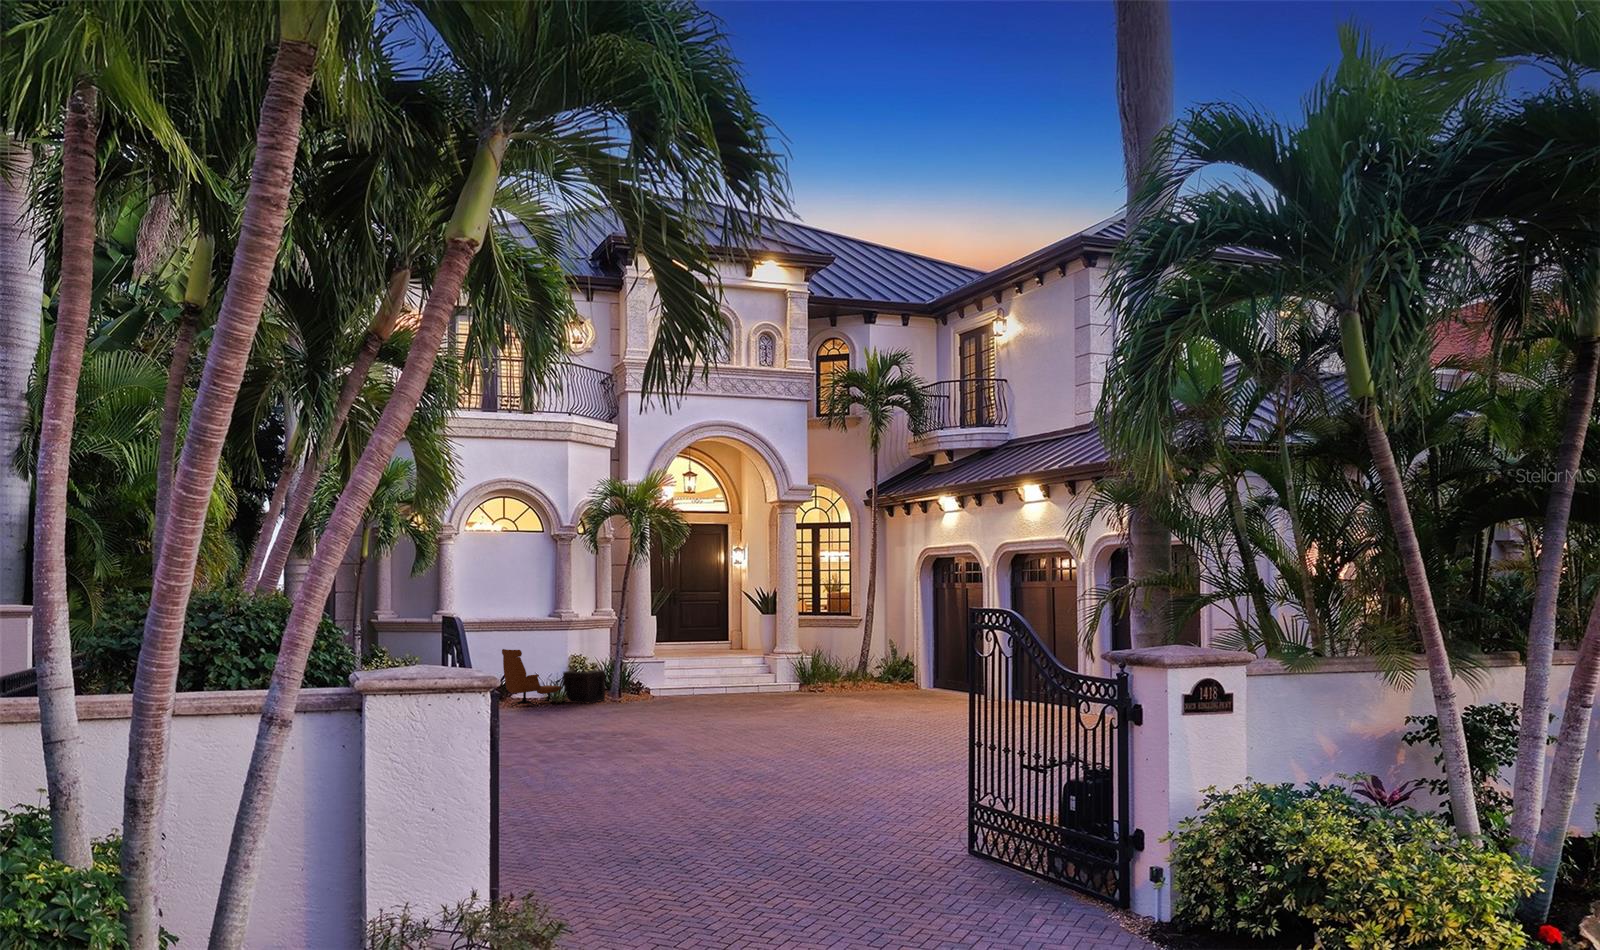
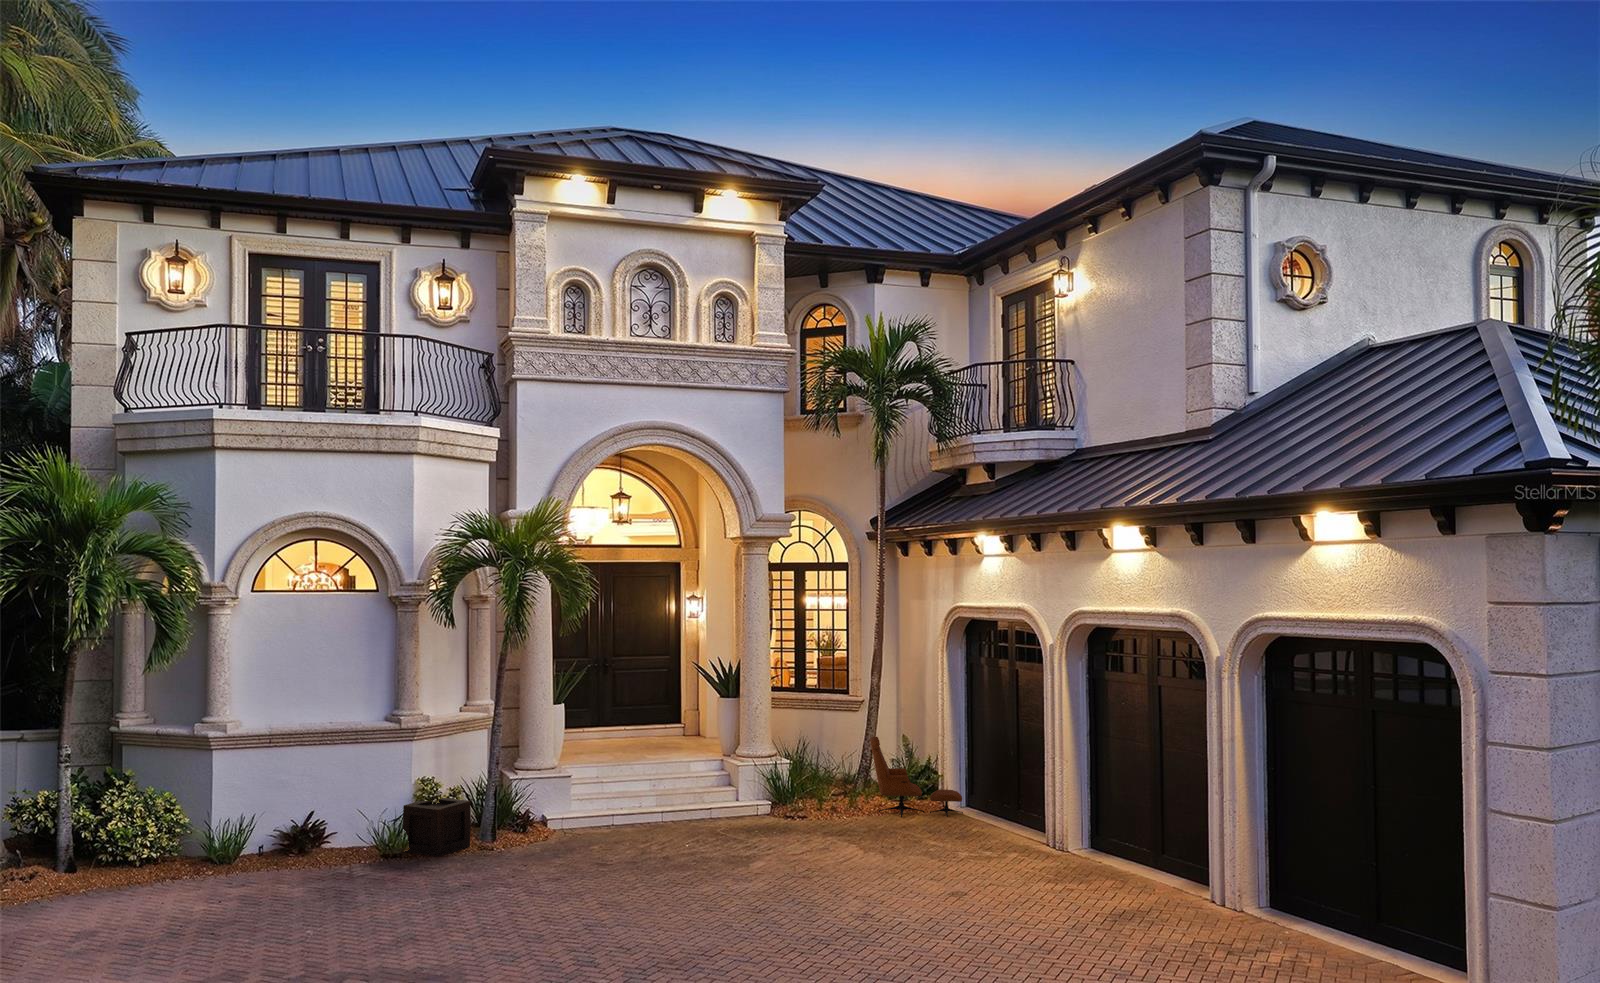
lounge chair: present [502,649,561,707] -> present [870,737,963,817]

